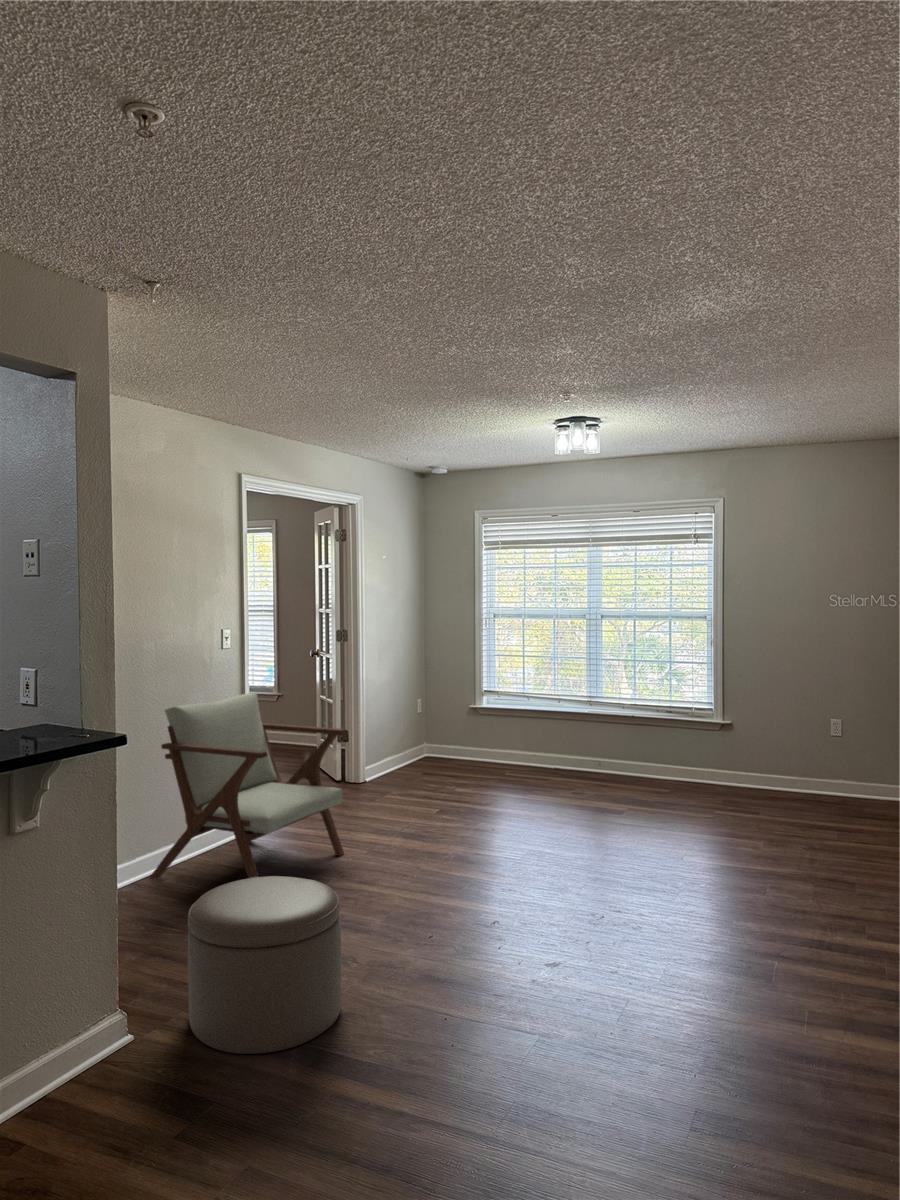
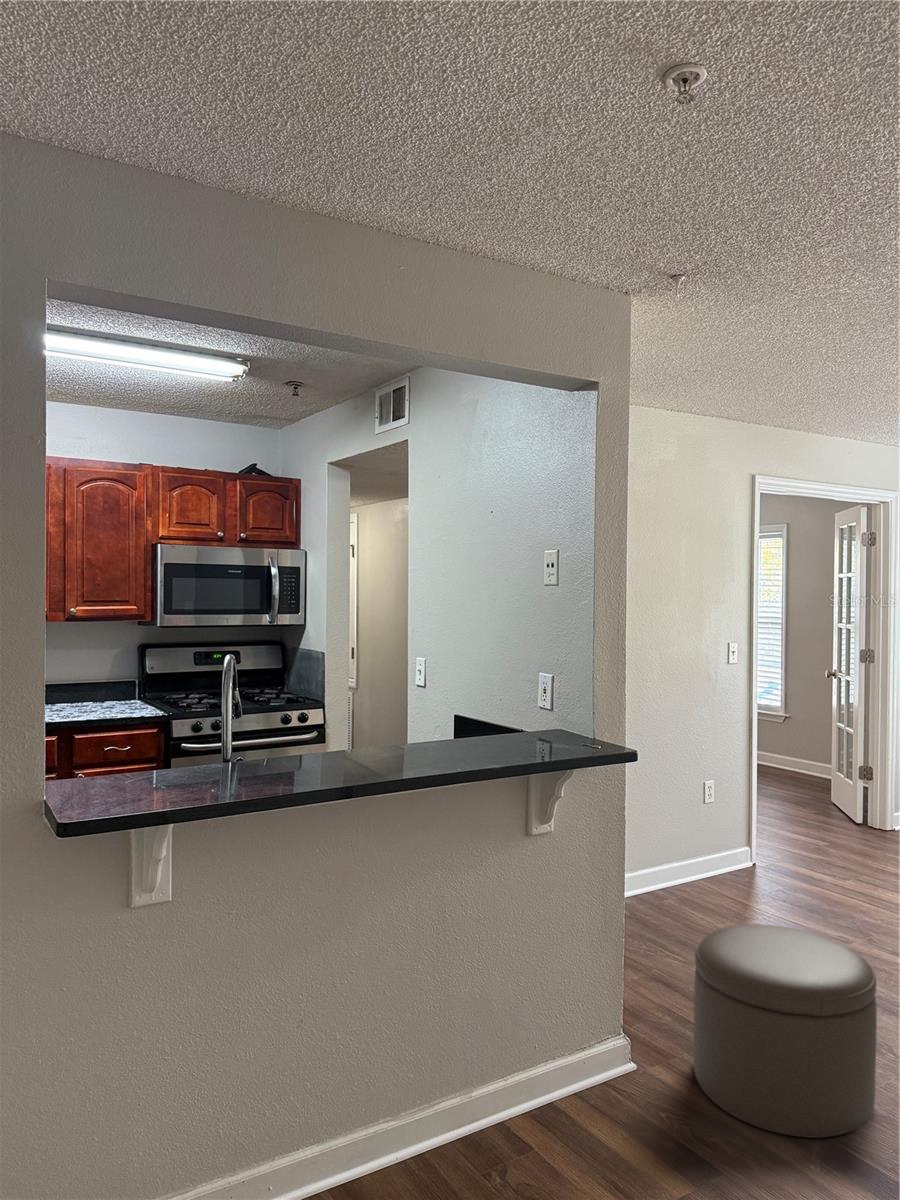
lounge chair: present [150,692,346,879] -> none [650,713,876,942]

